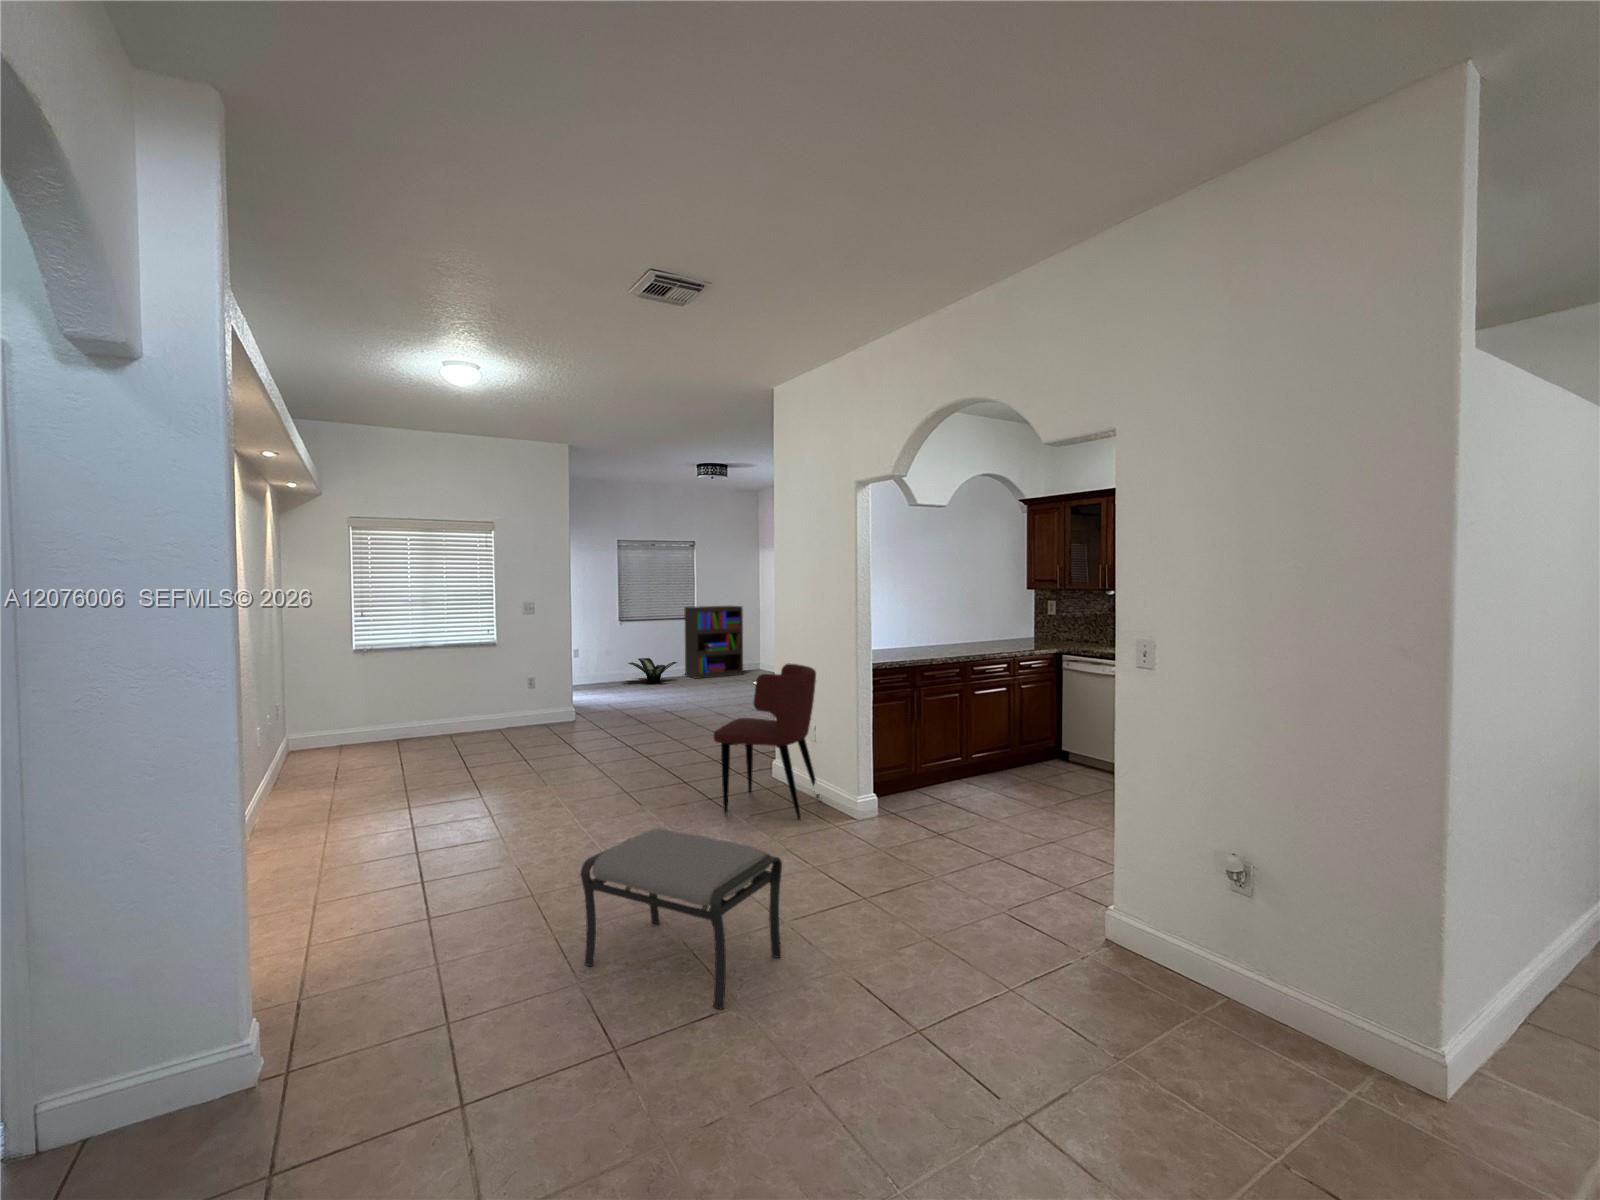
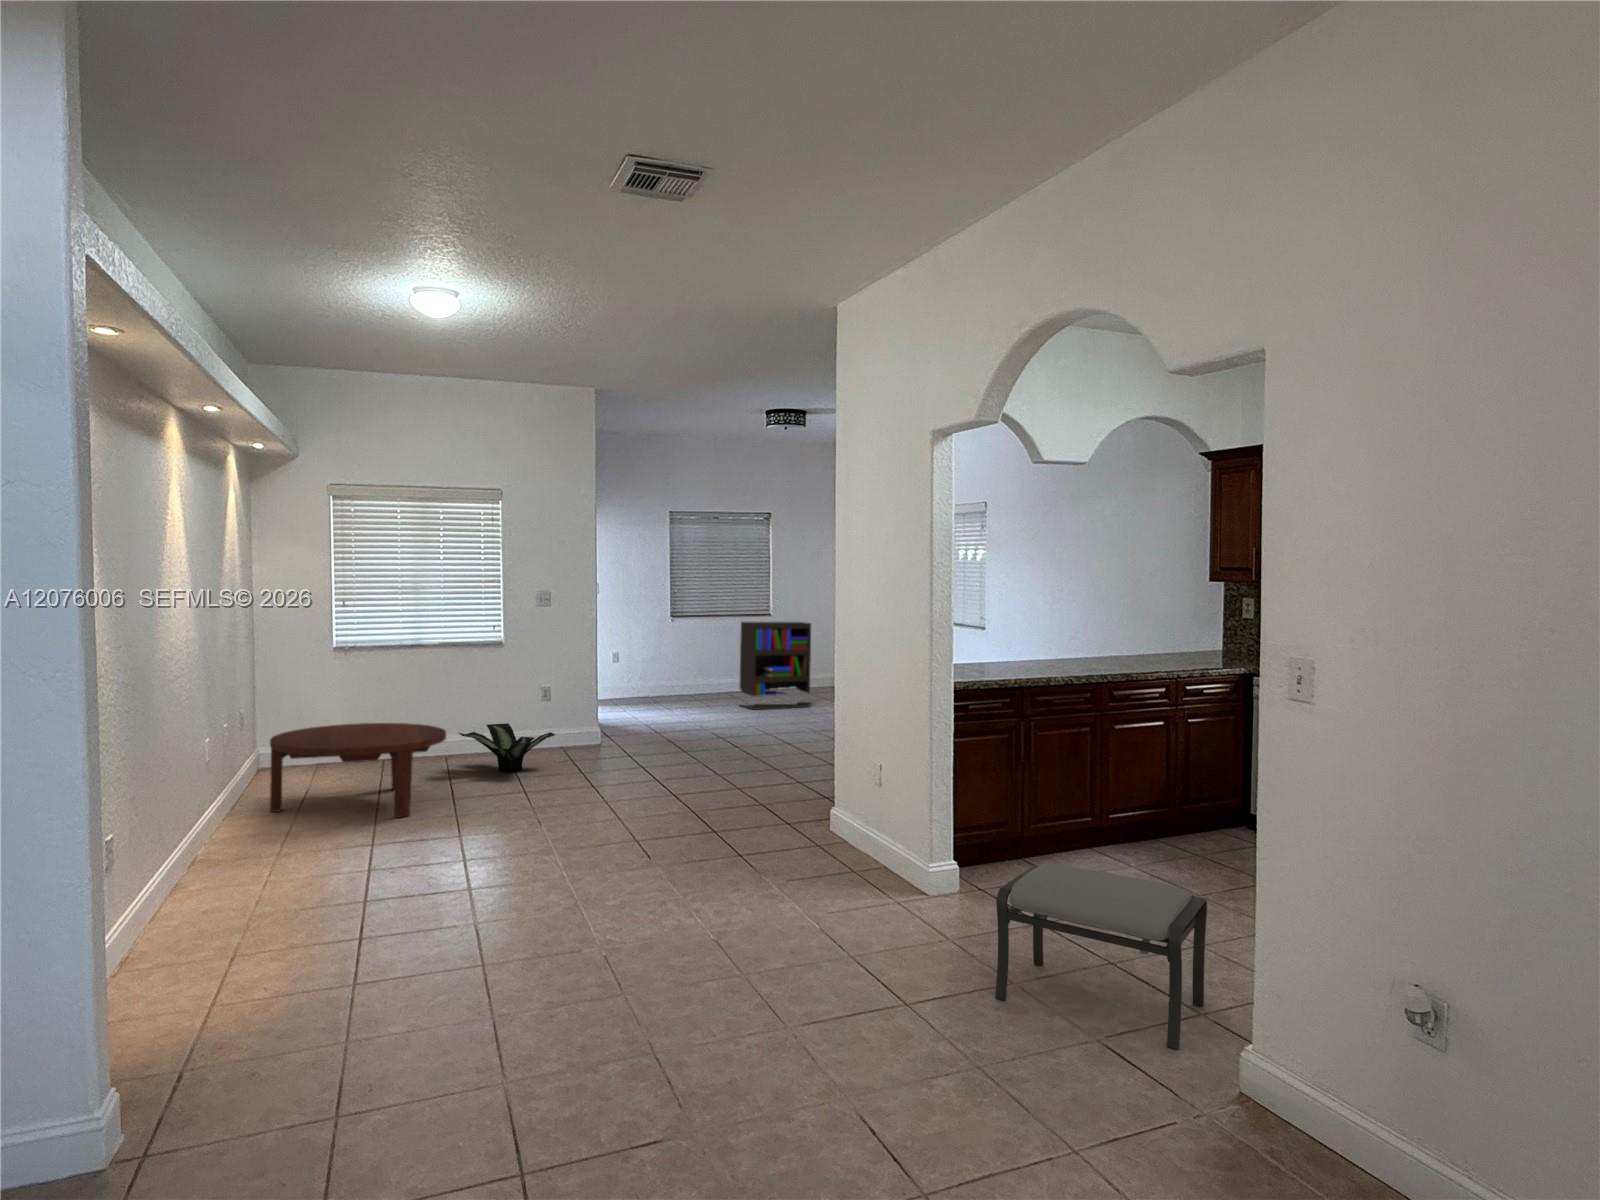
potted plant: present [628,658,677,683] -> present [459,723,555,772]
dining chair: present [714,663,819,820] -> none [762,696,889,887]
coffee table: none [277,703,438,785] -> present [270,723,446,817]
ottoman: present [581,829,782,1009] -> present [995,863,1207,1050]

